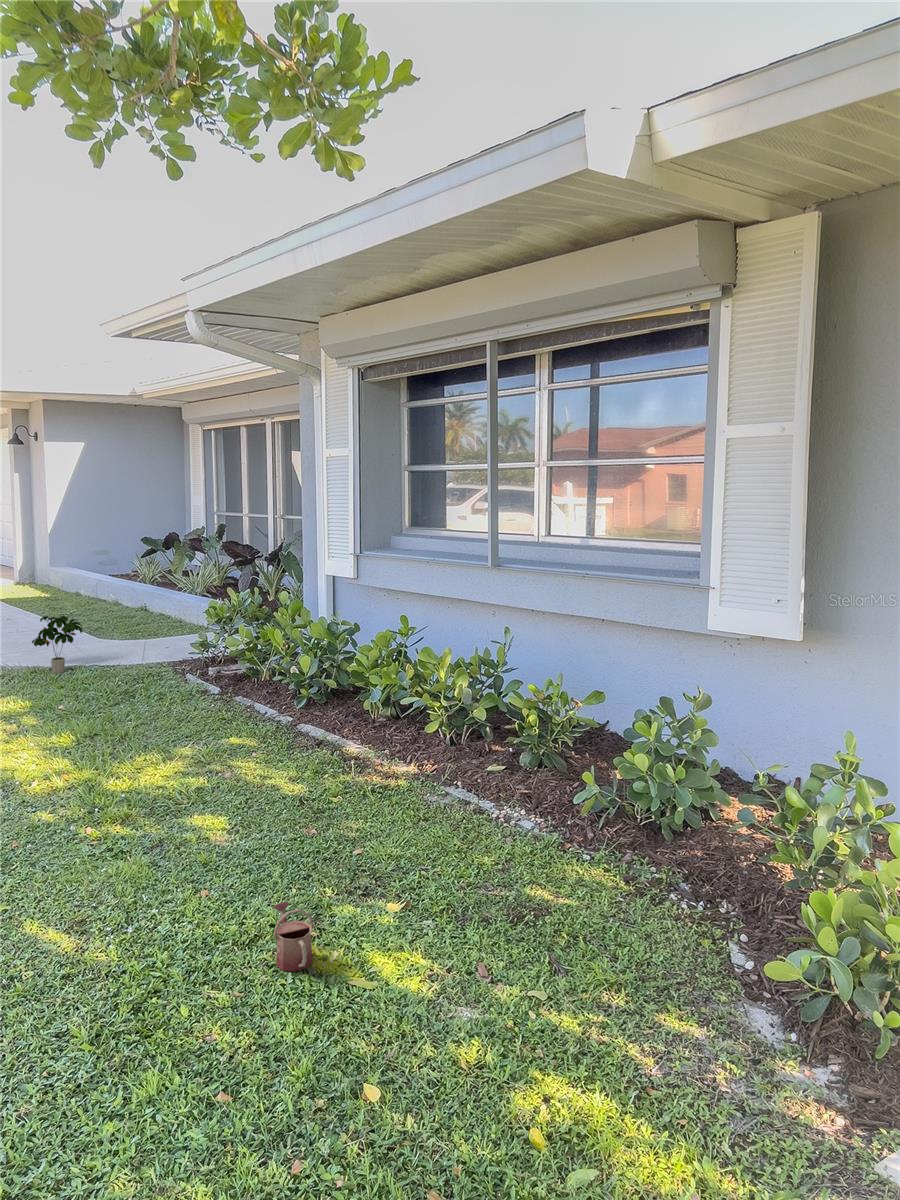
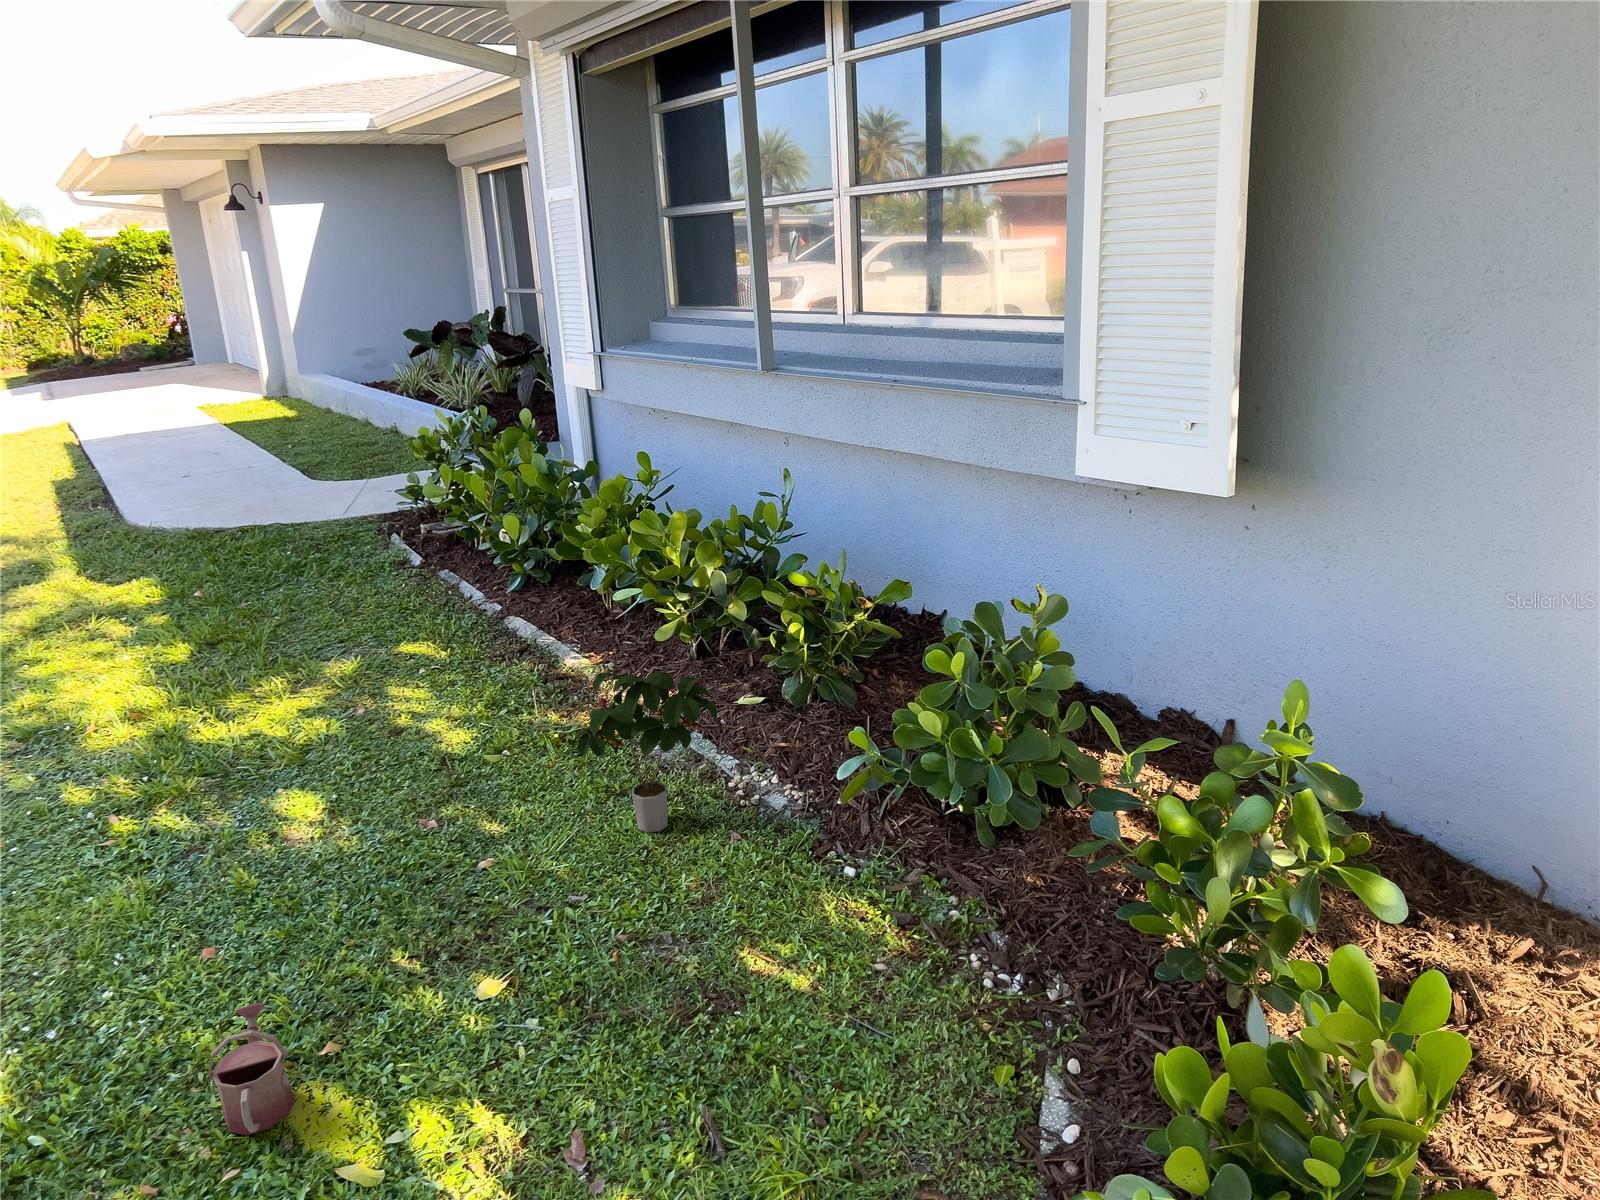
potted plant: present [32,616,82,673] -> present [571,670,717,832]

